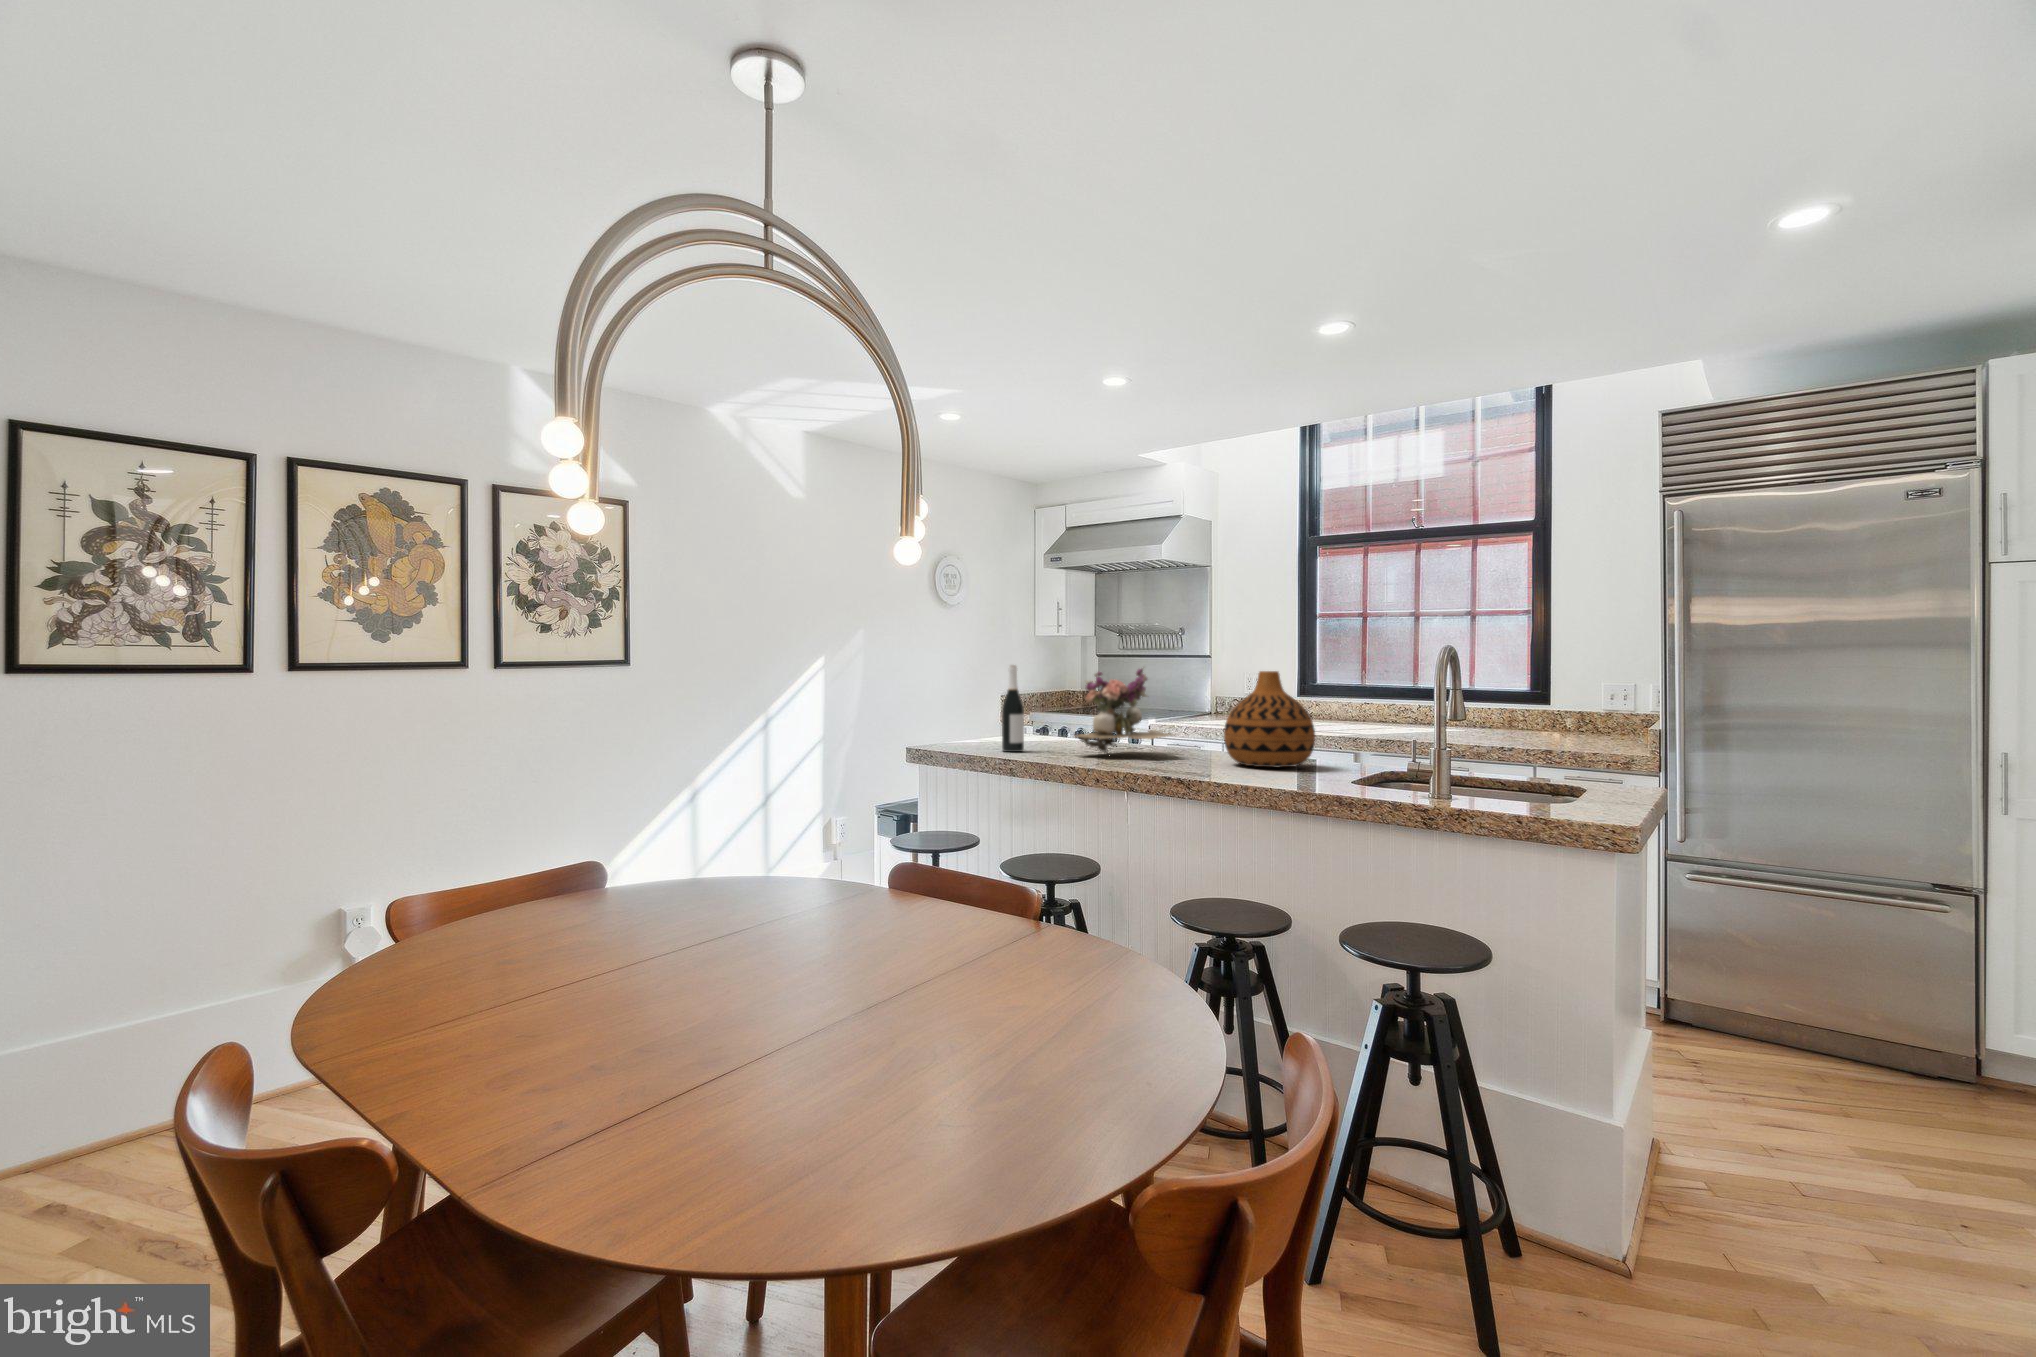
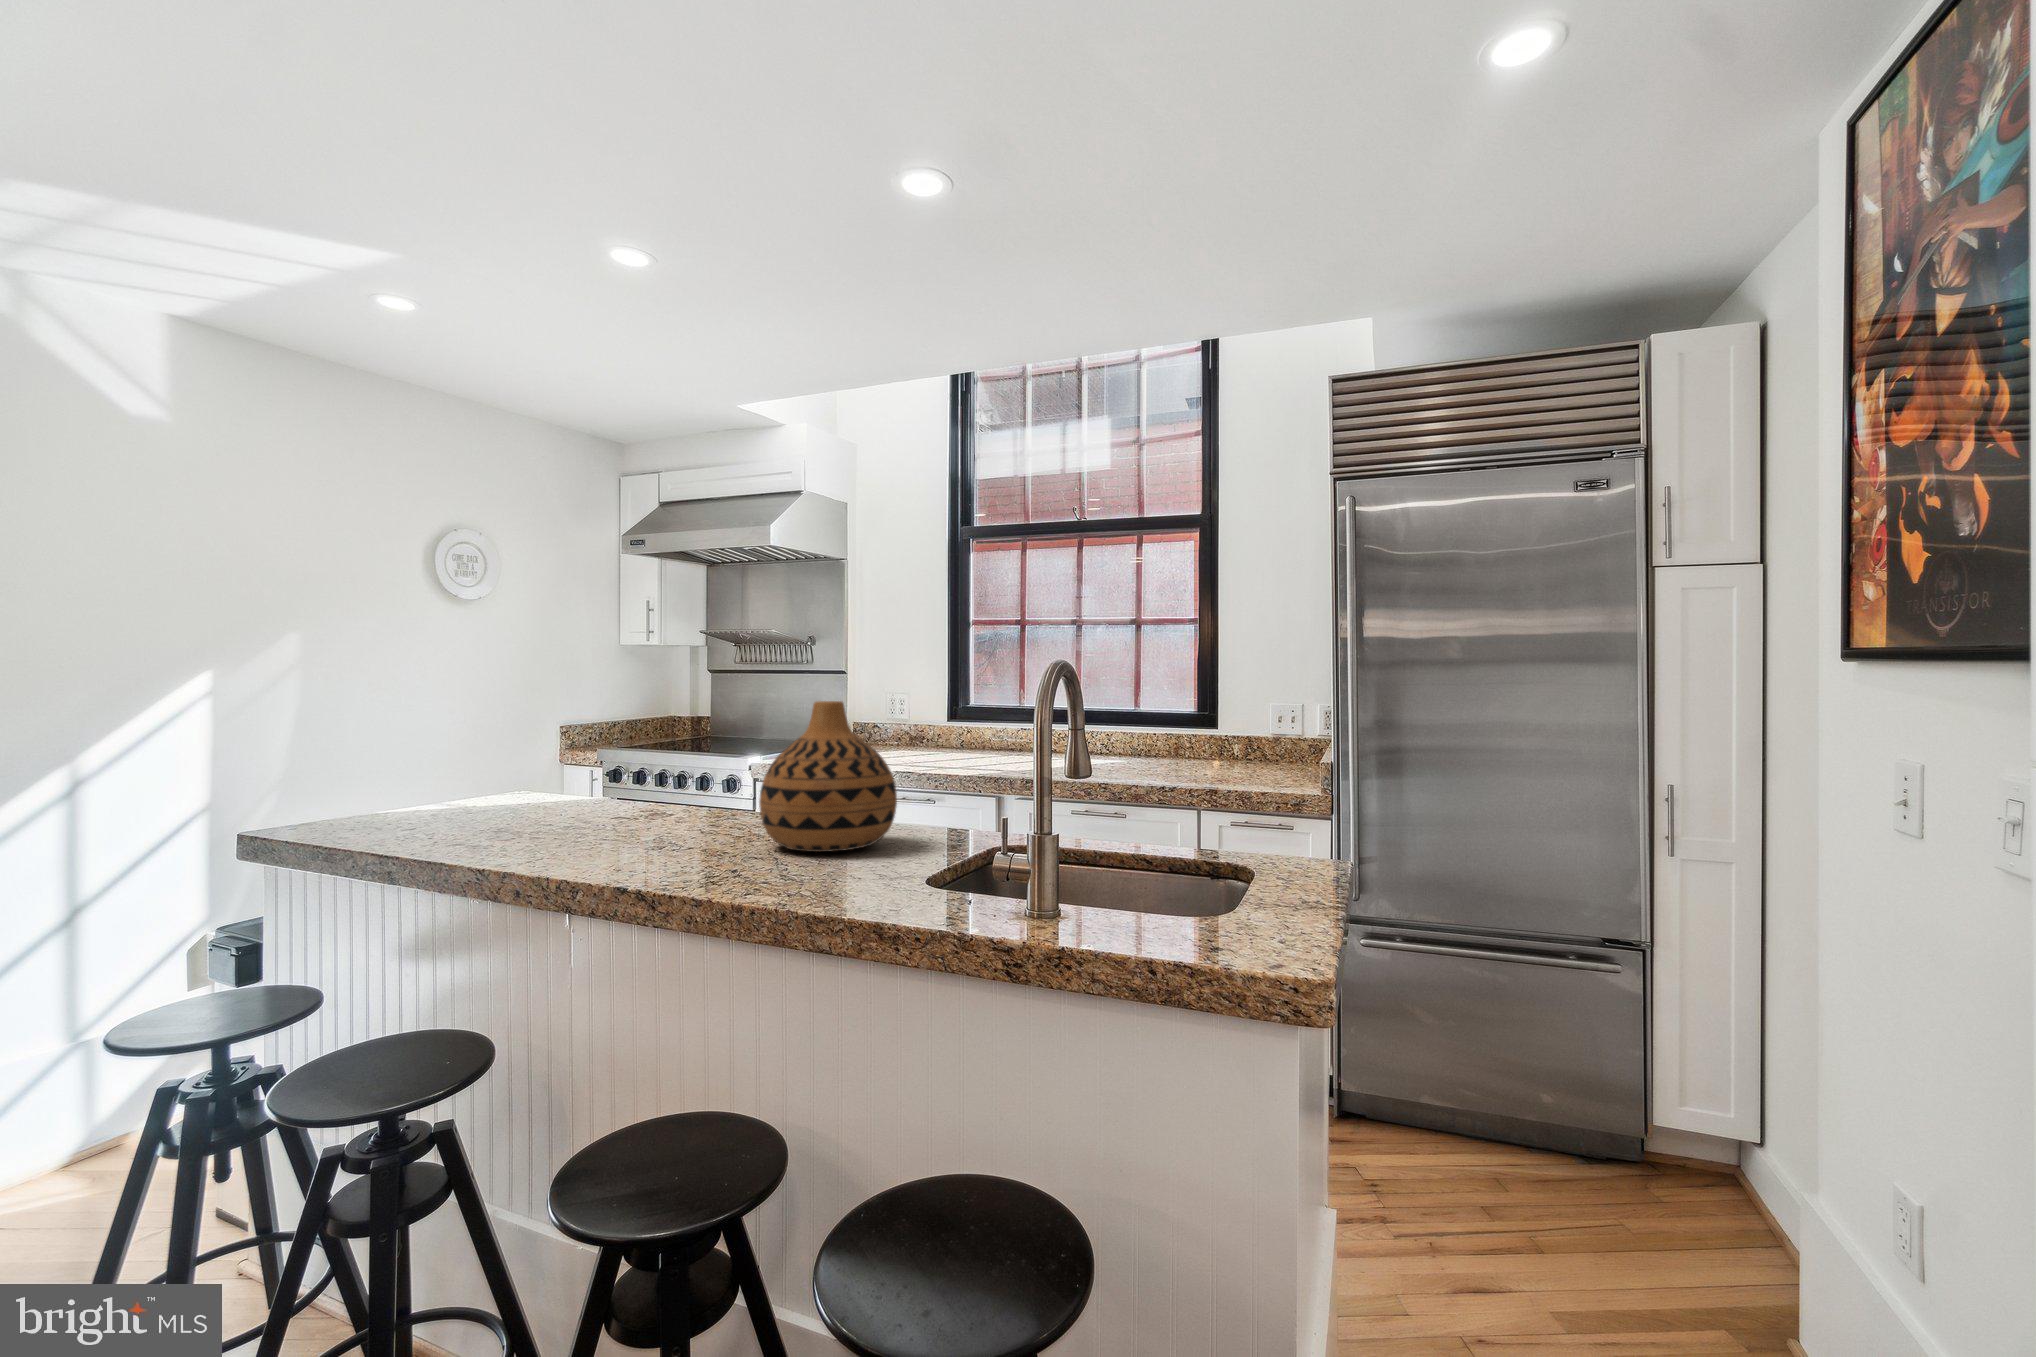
wine bottle: present [1002,665,1024,752] -> none [405,693,448,837]
flower arrangement: present [1074,669,1173,753] -> none [515,691,699,836]

